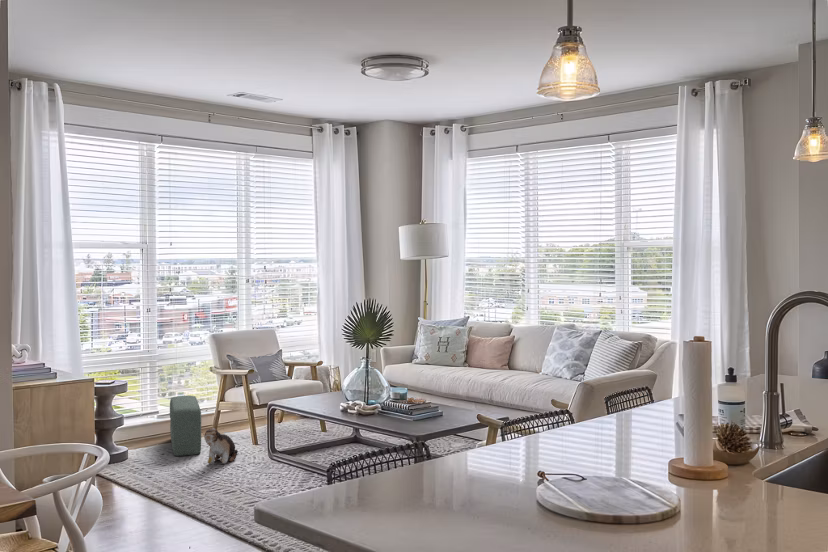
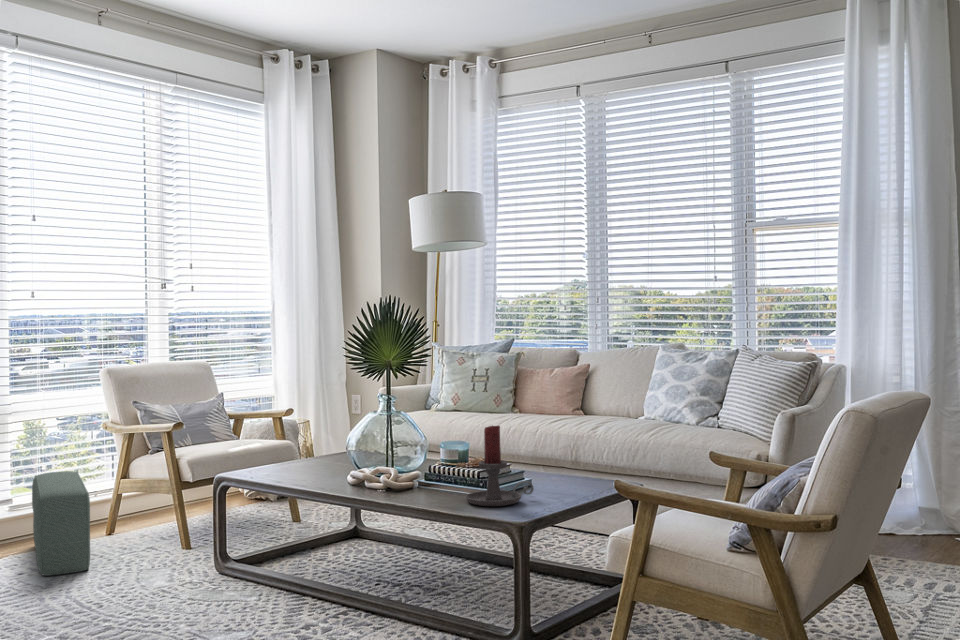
candle holder: none [398,381,438,427] -> present [466,426,534,506]
plush toy: present [201,428,238,464] -> none [91,523,157,588]

